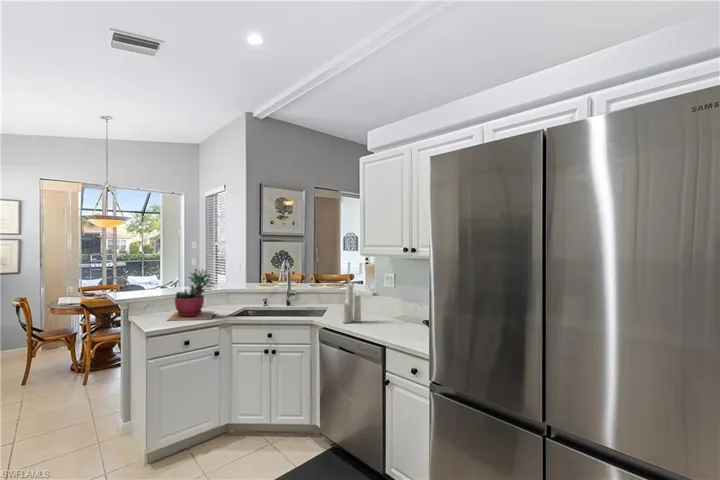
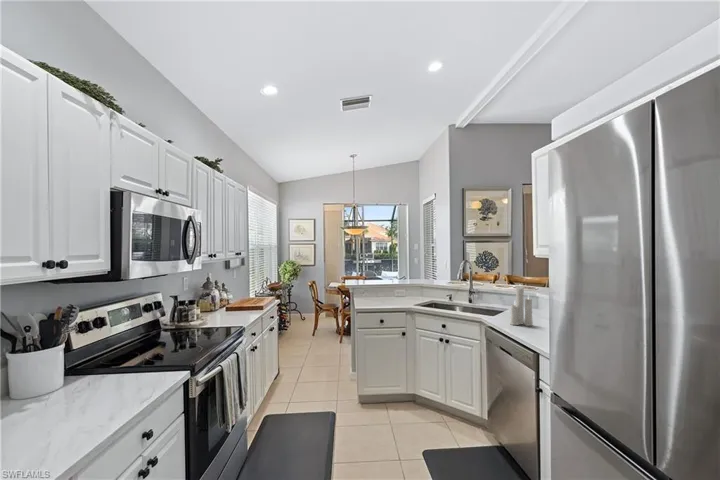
succulent plant: present [168,269,215,320] -> none [370,265,408,306]

